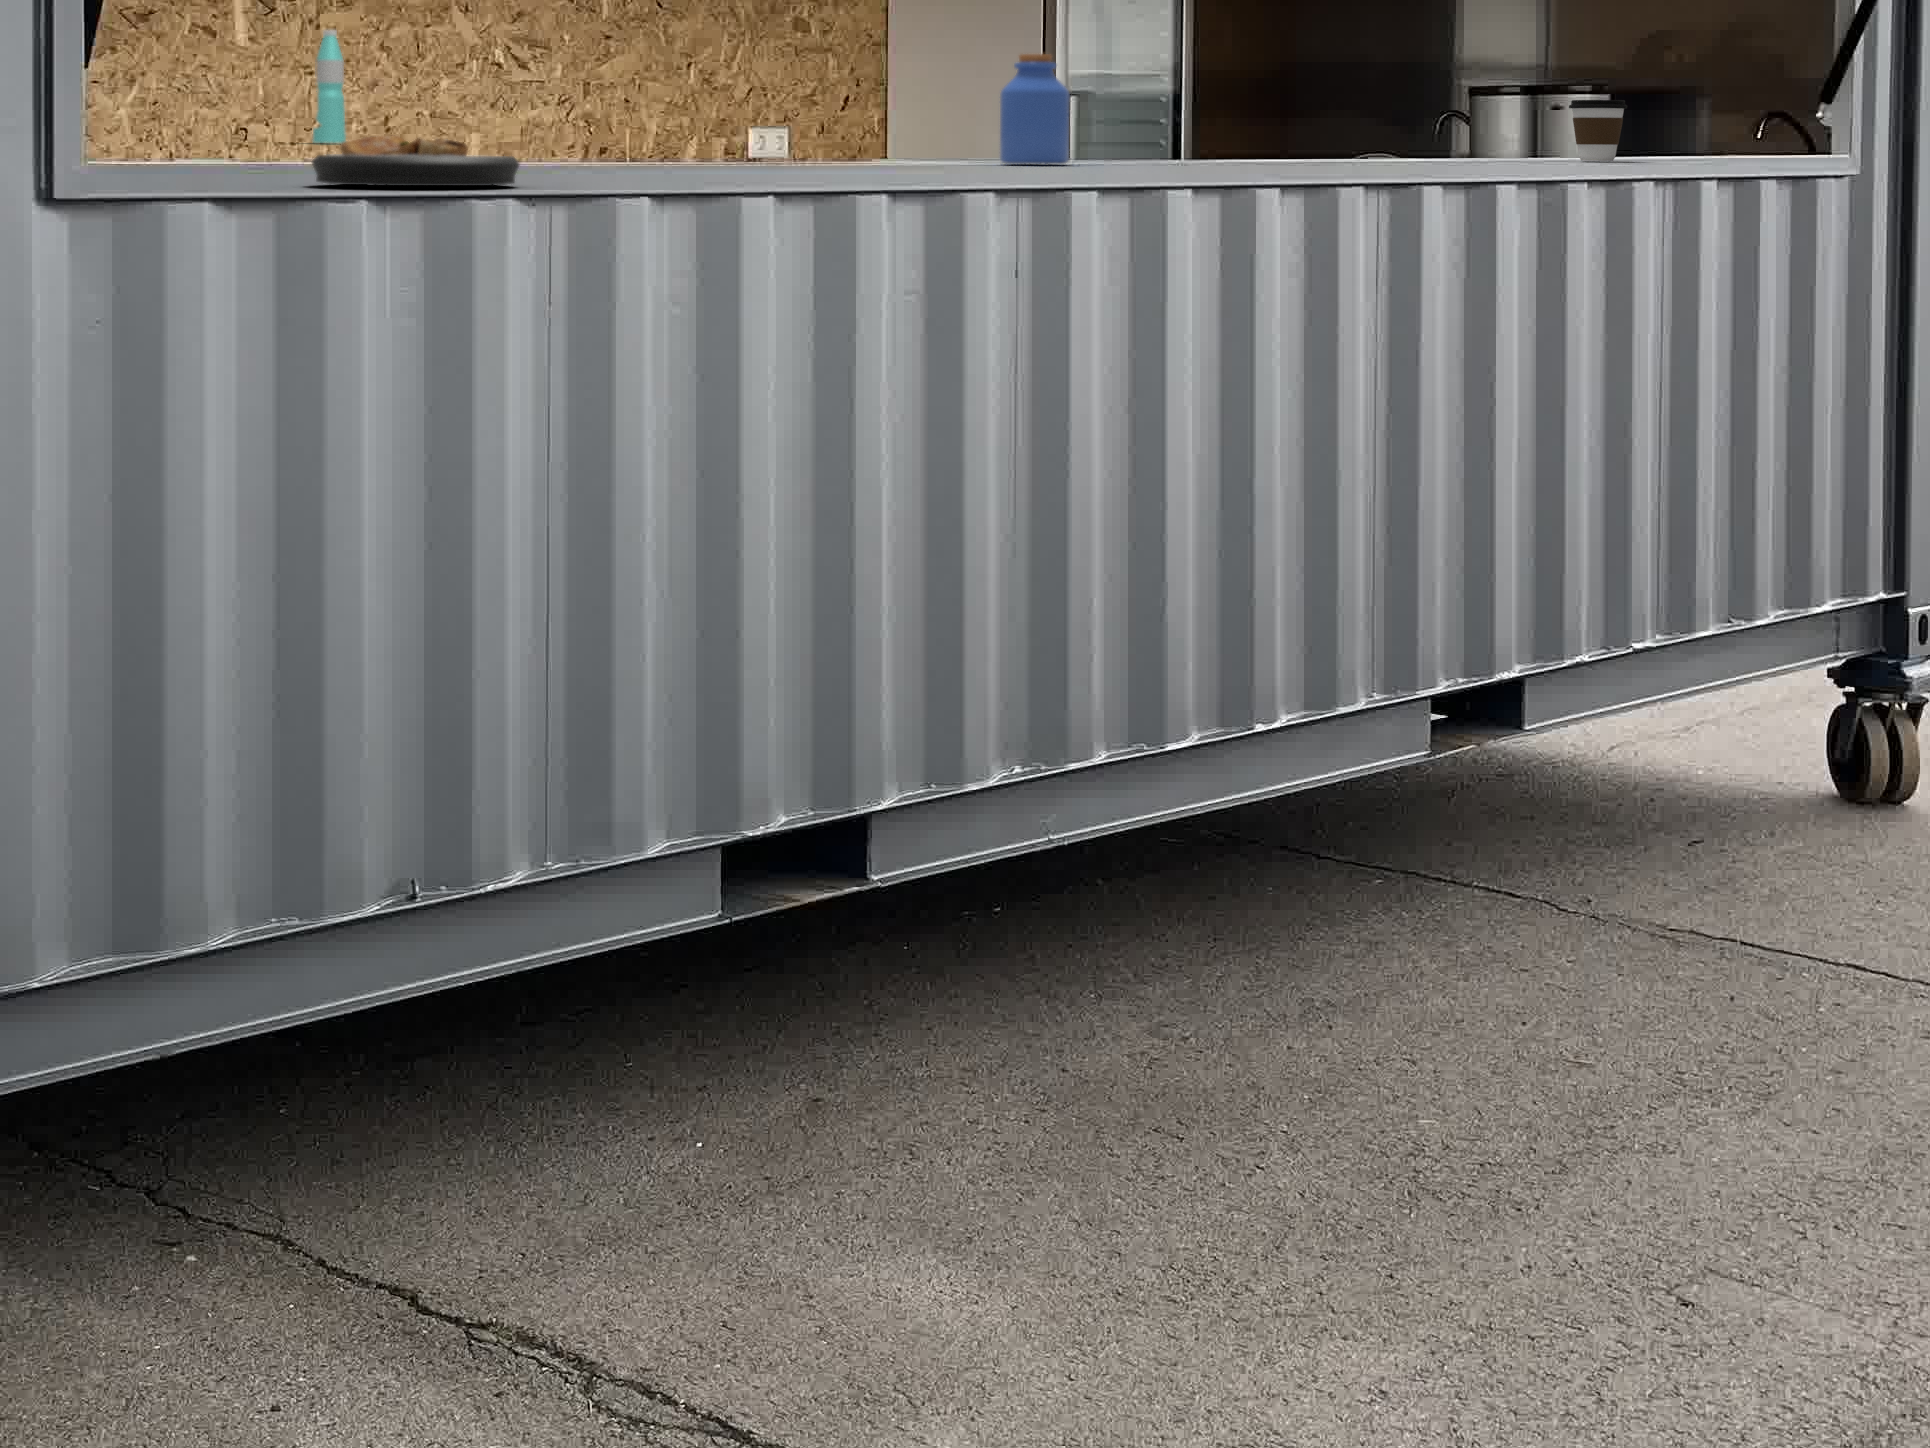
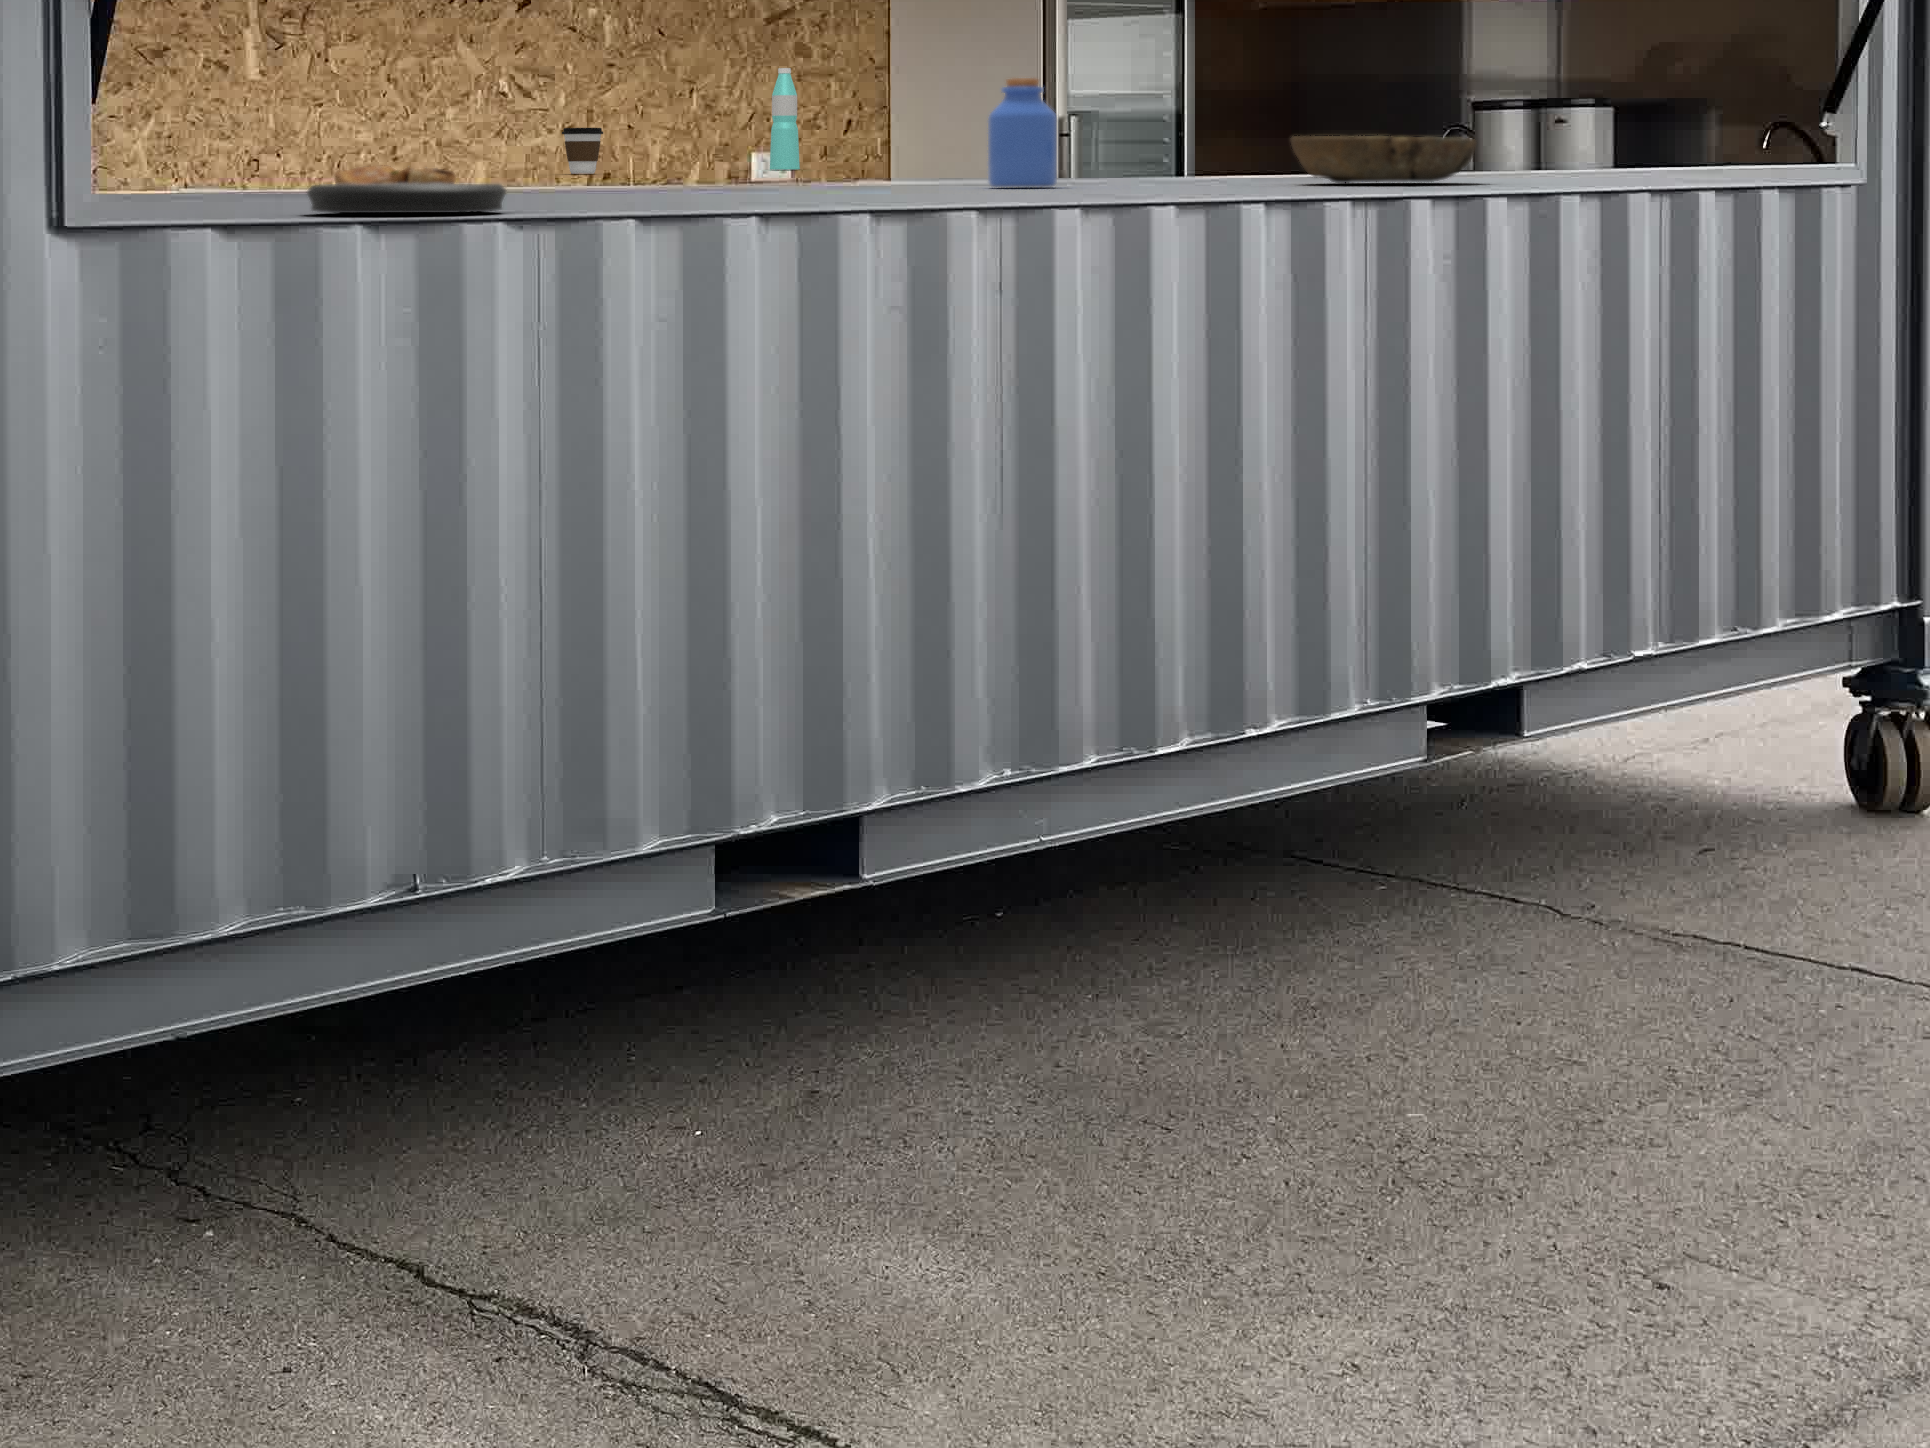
water bottle: present [312,30,346,143] -> present [770,68,800,170]
coffee cup: present [1569,100,1627,161] -> present [562,128,603,174]
bowl: none [1302,117,1487,164] -> present [1291,136,1476,183]

